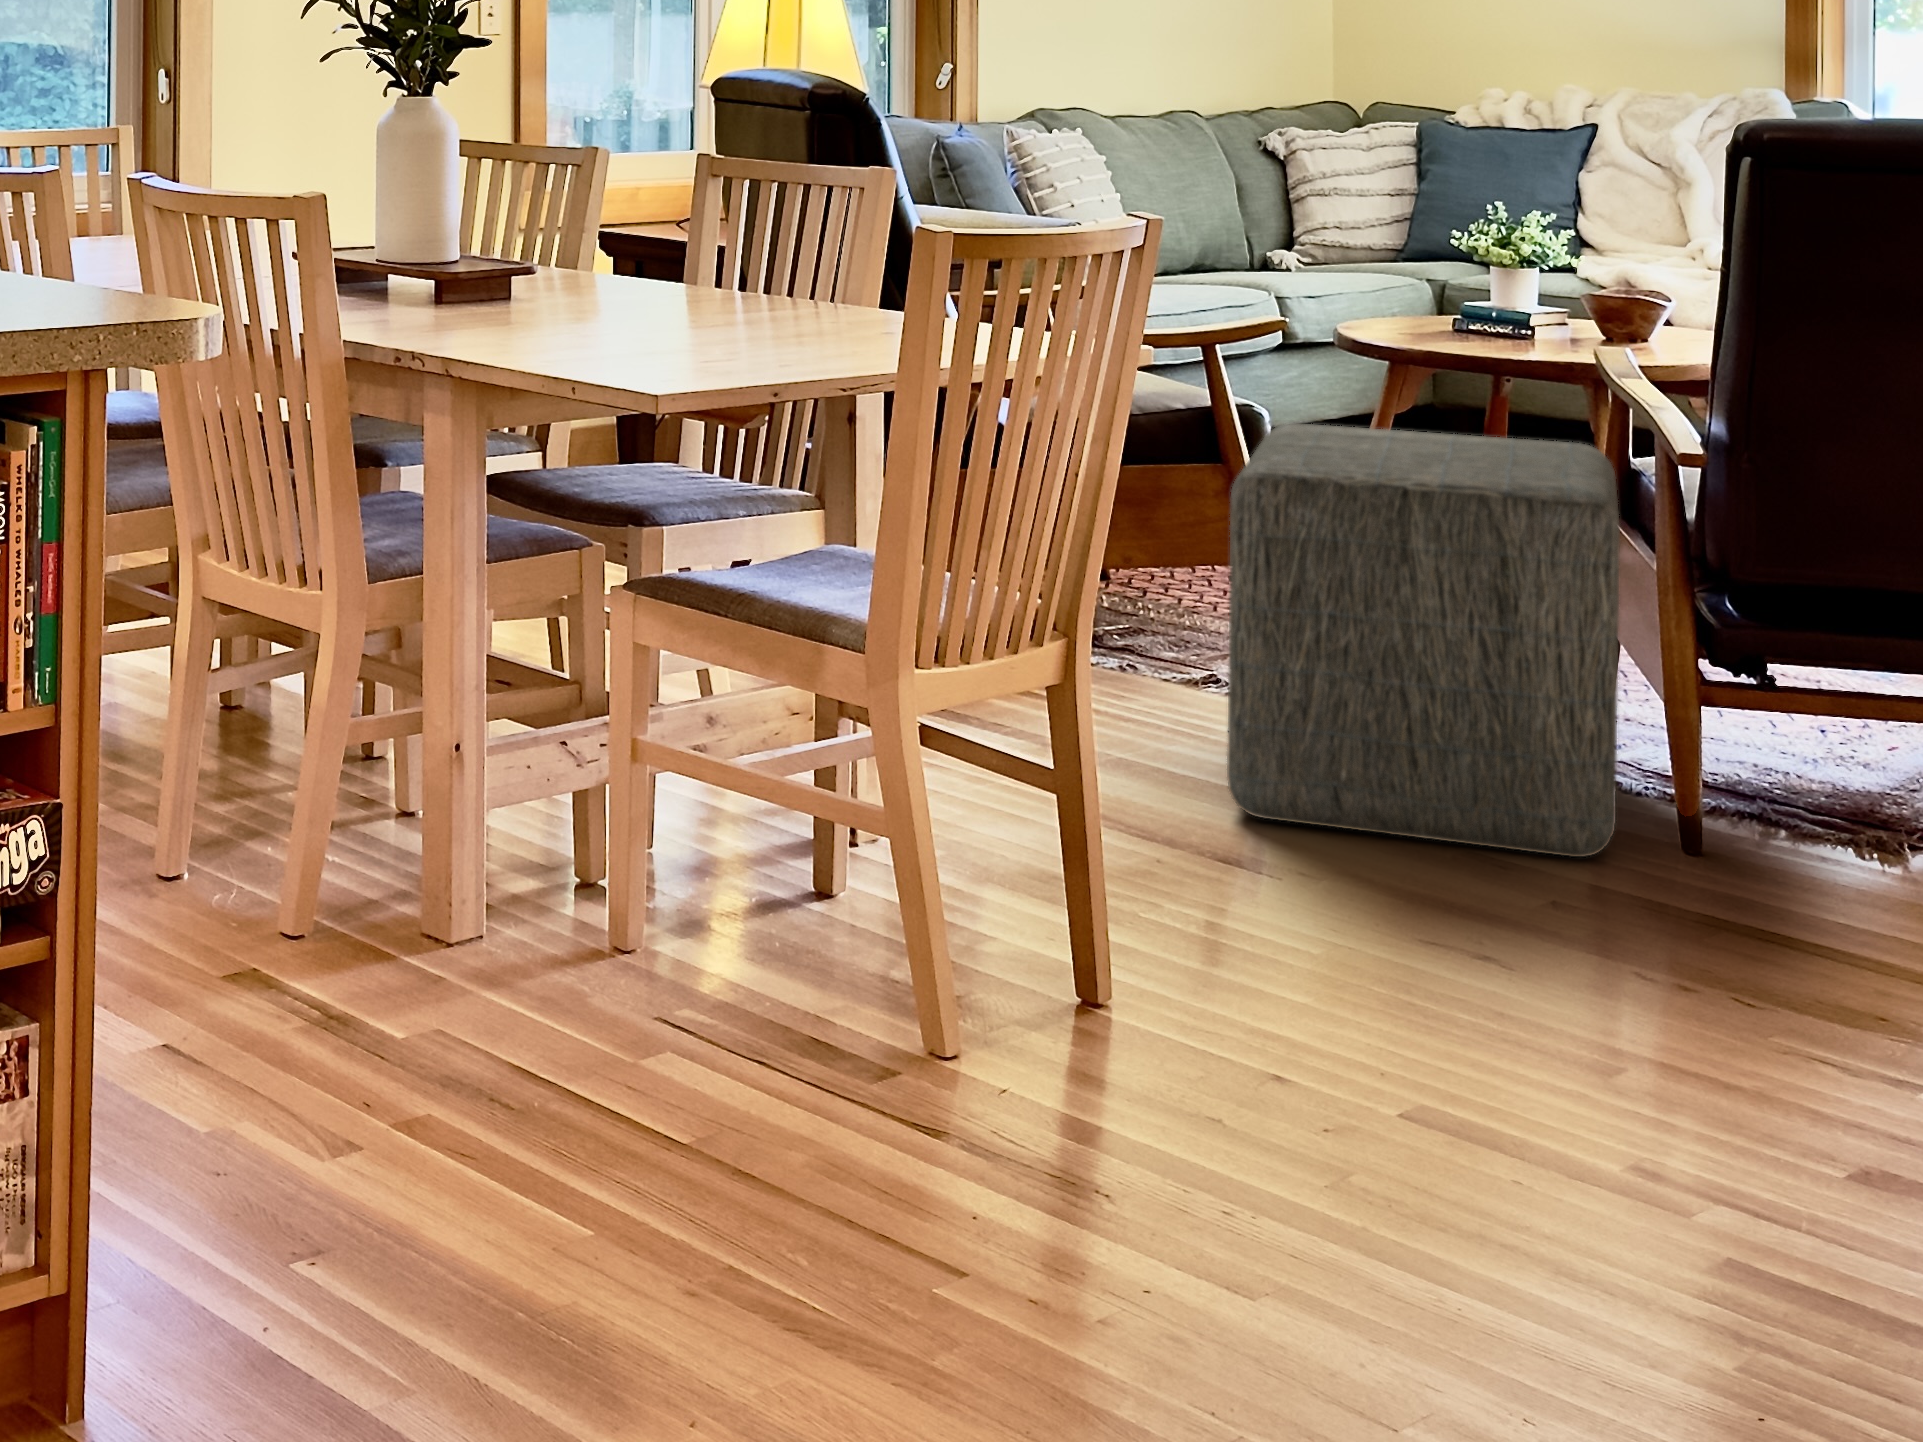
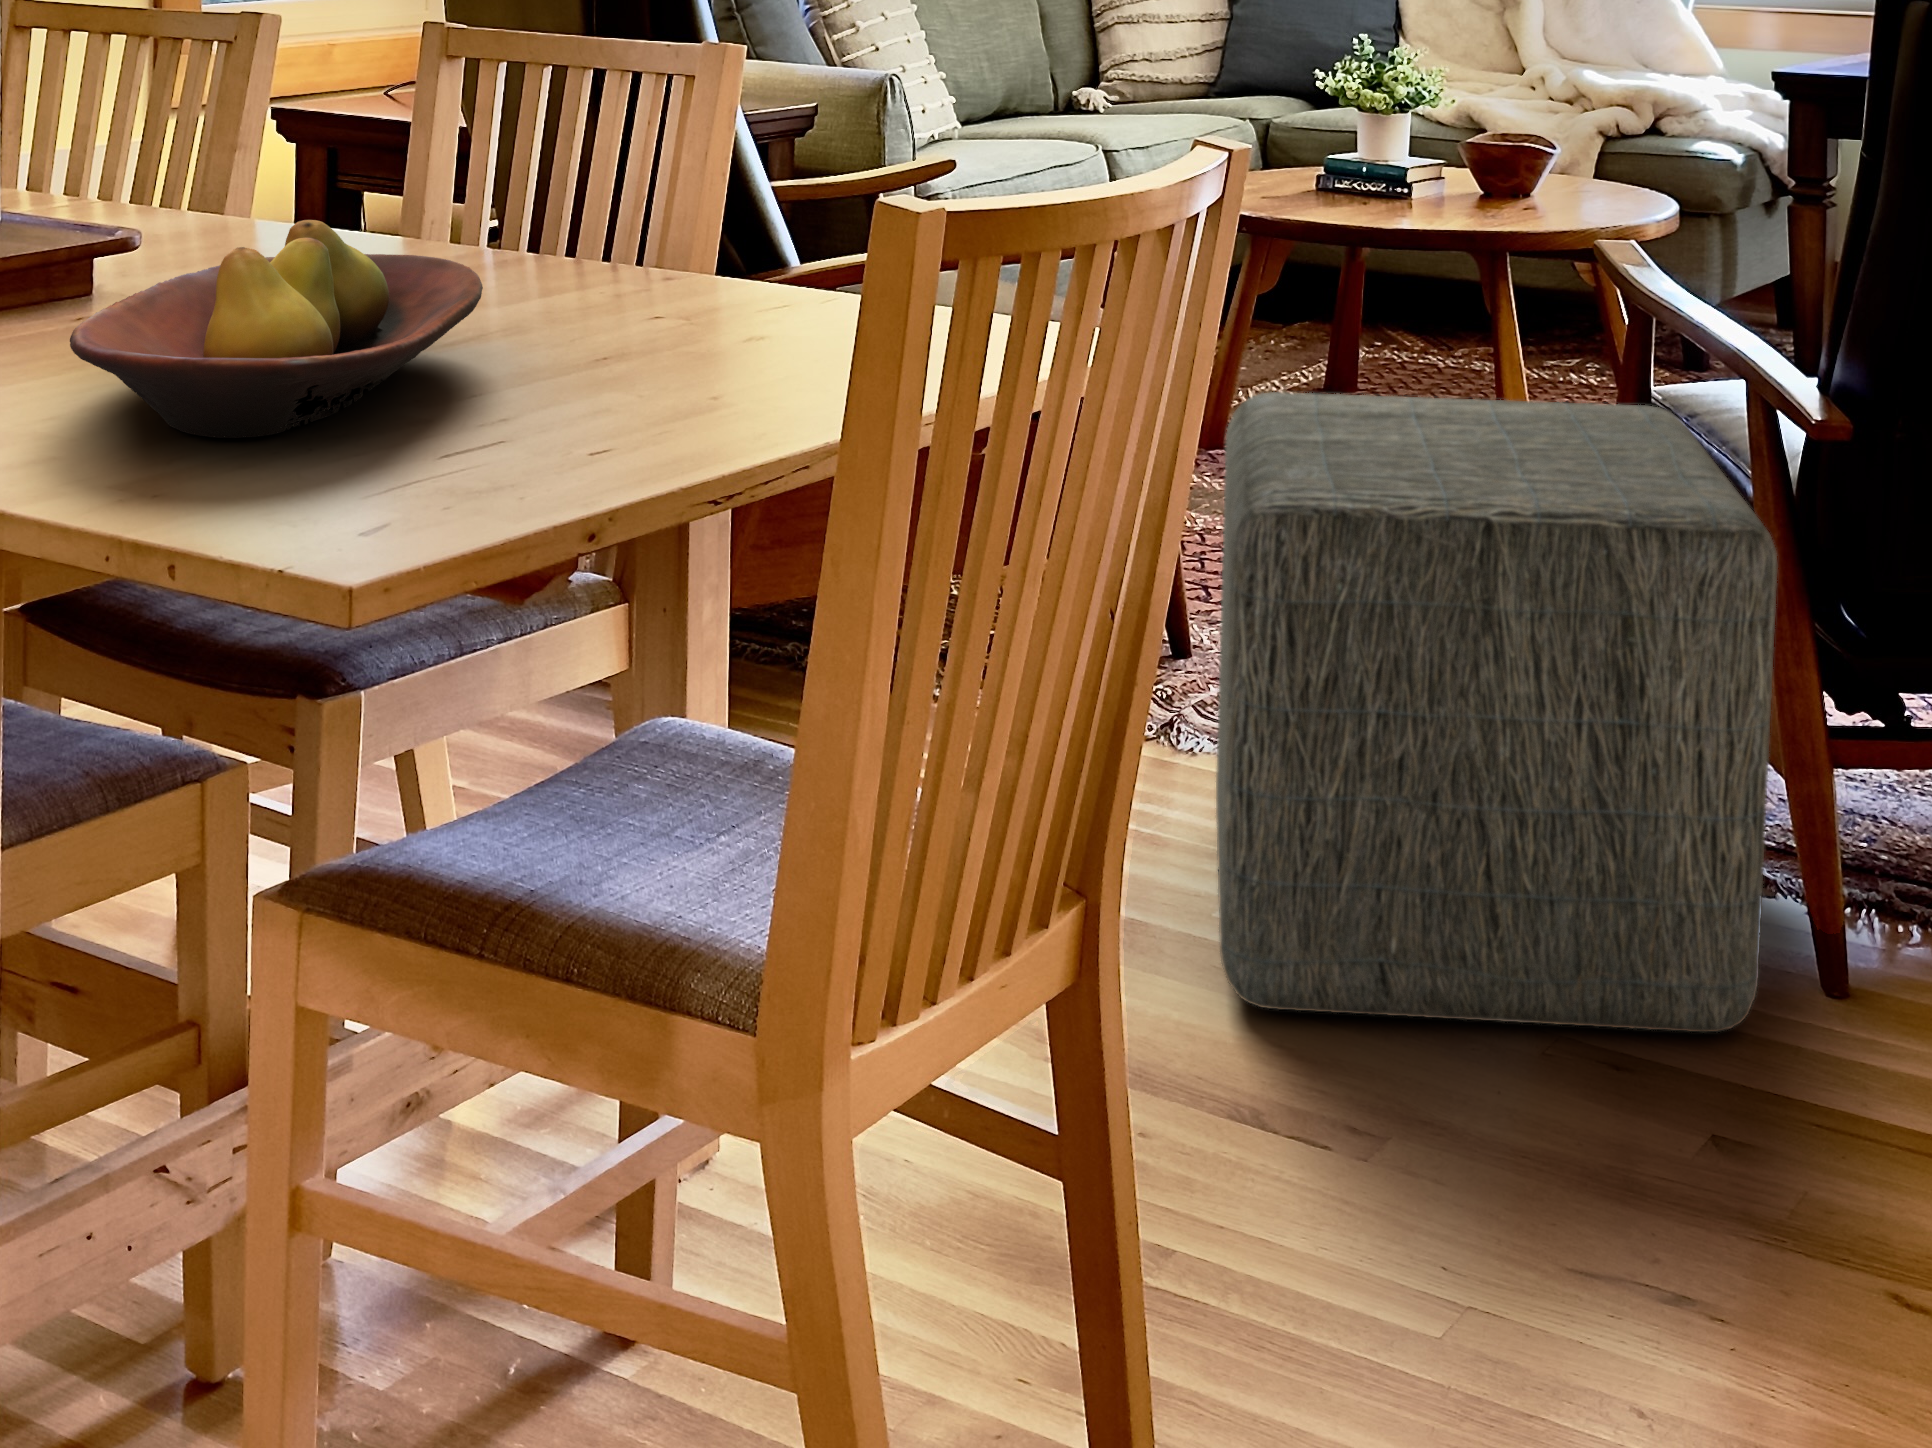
fruit bowl: none [526,241,737,342] -> present [70,220,483,438]

